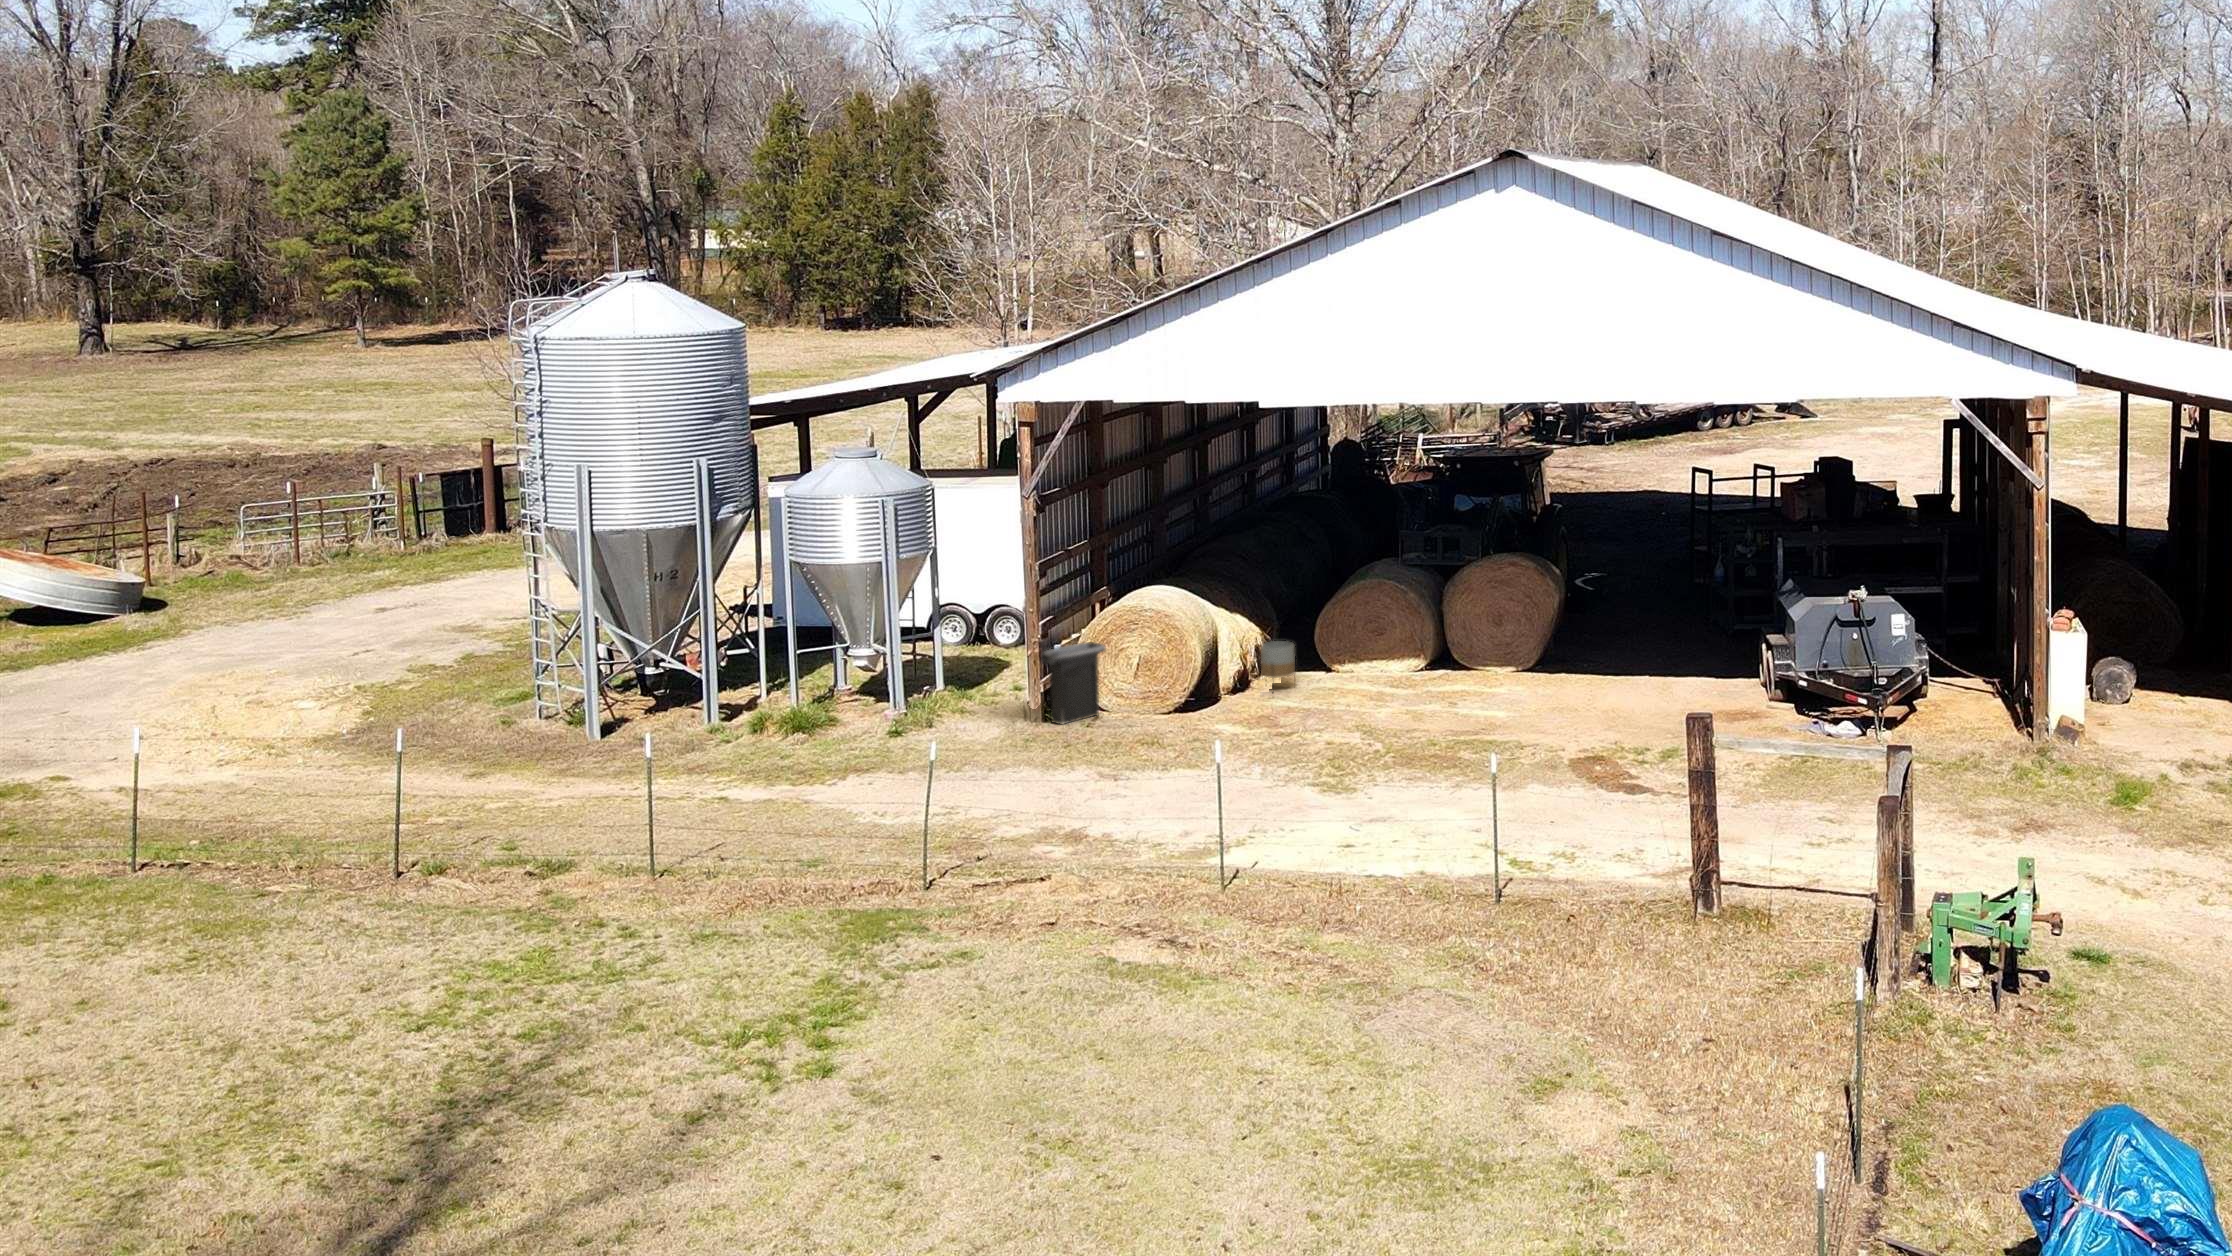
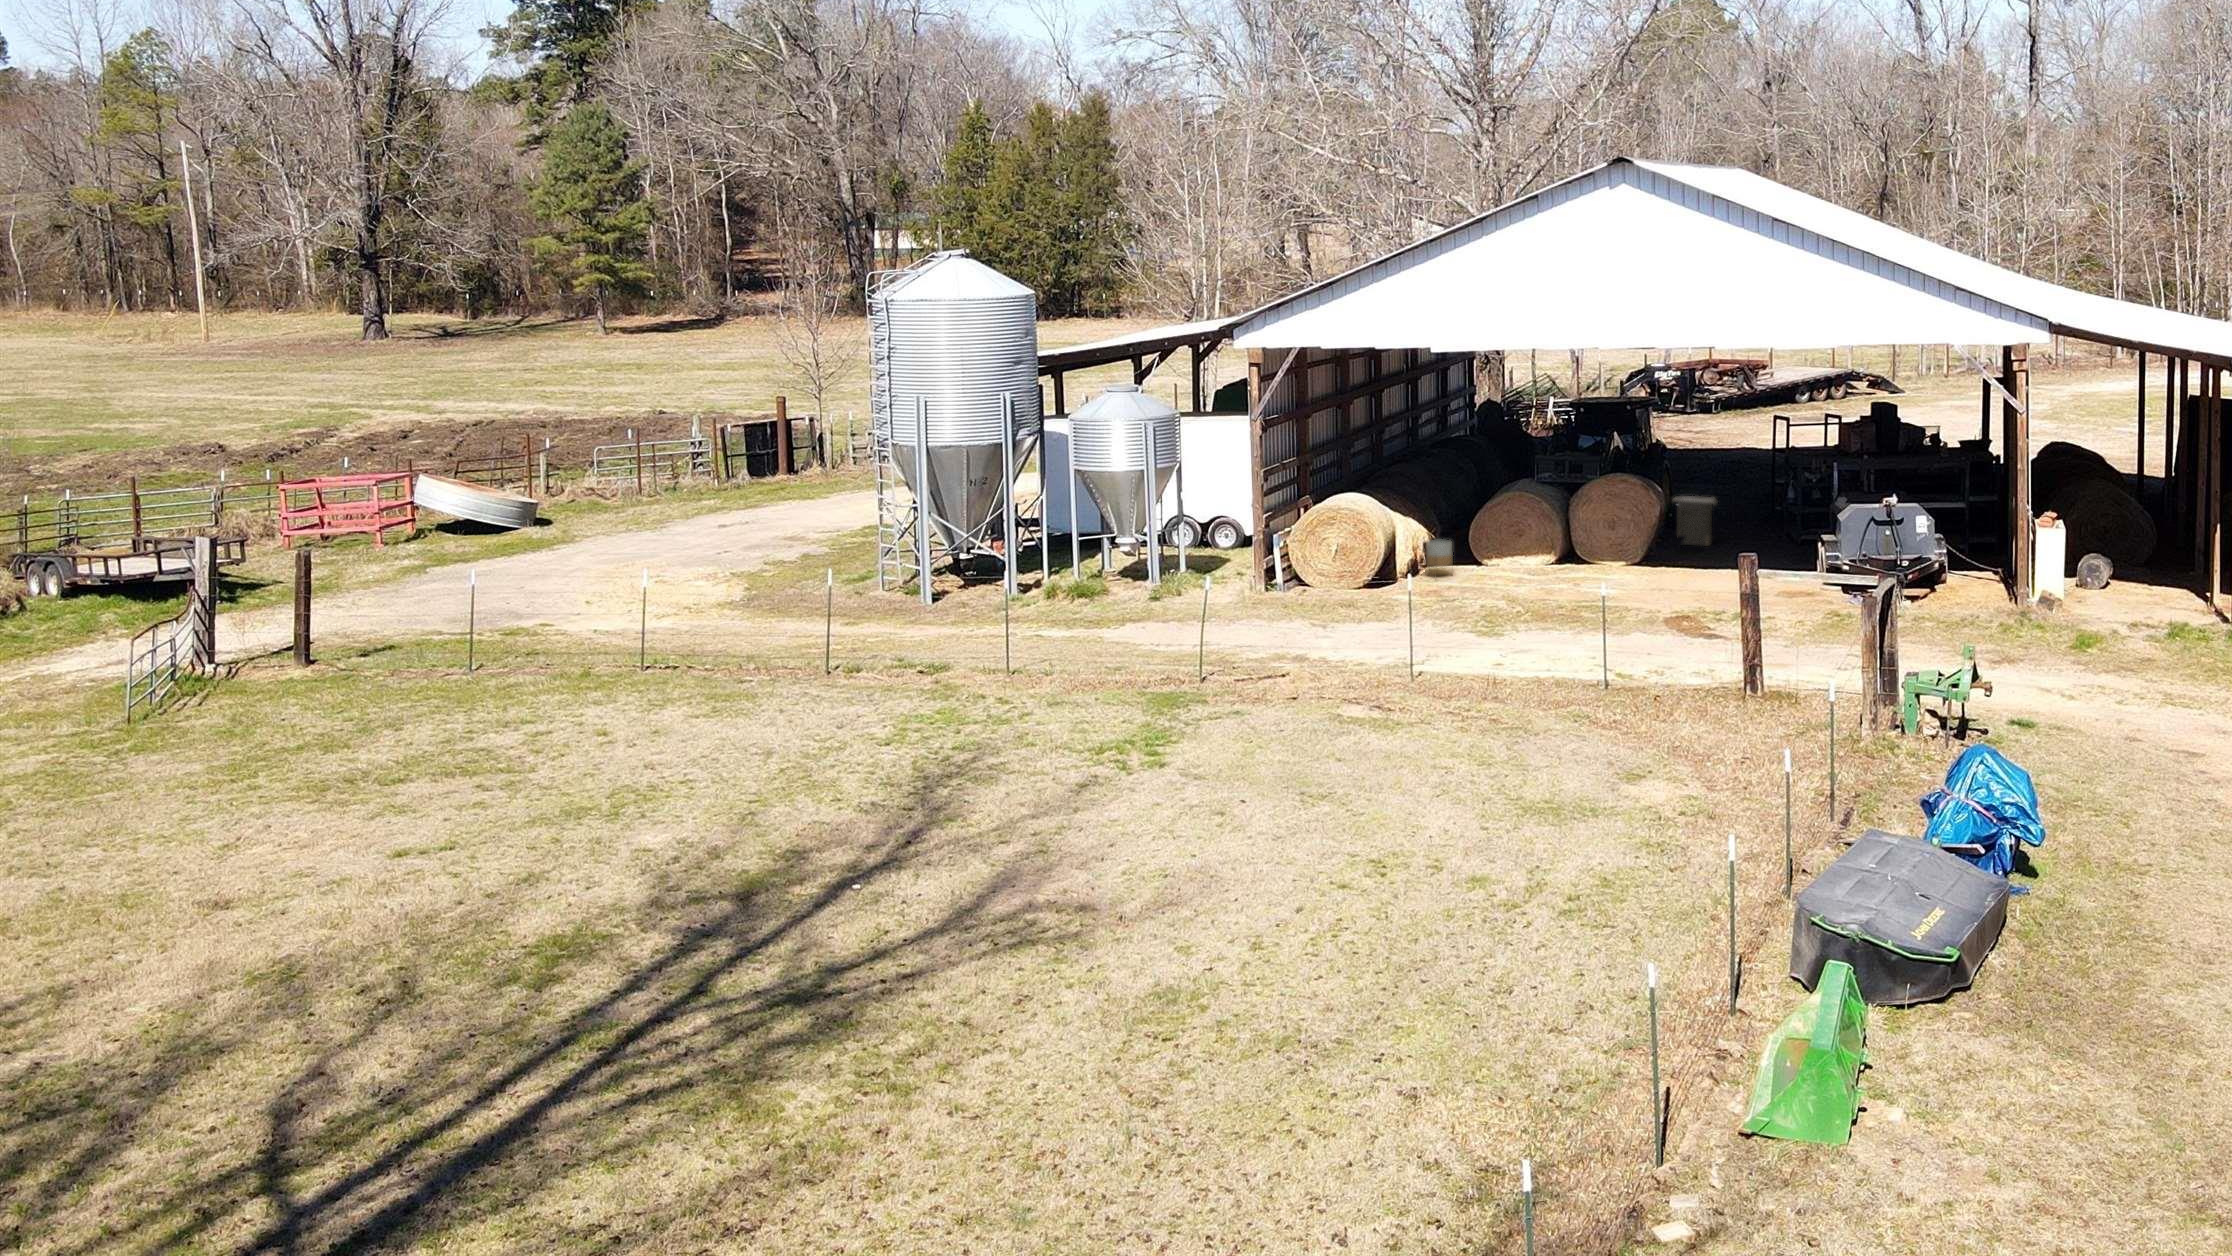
trash can: present [1041,642,1106,724] -> present [1673,496,1718,546]

